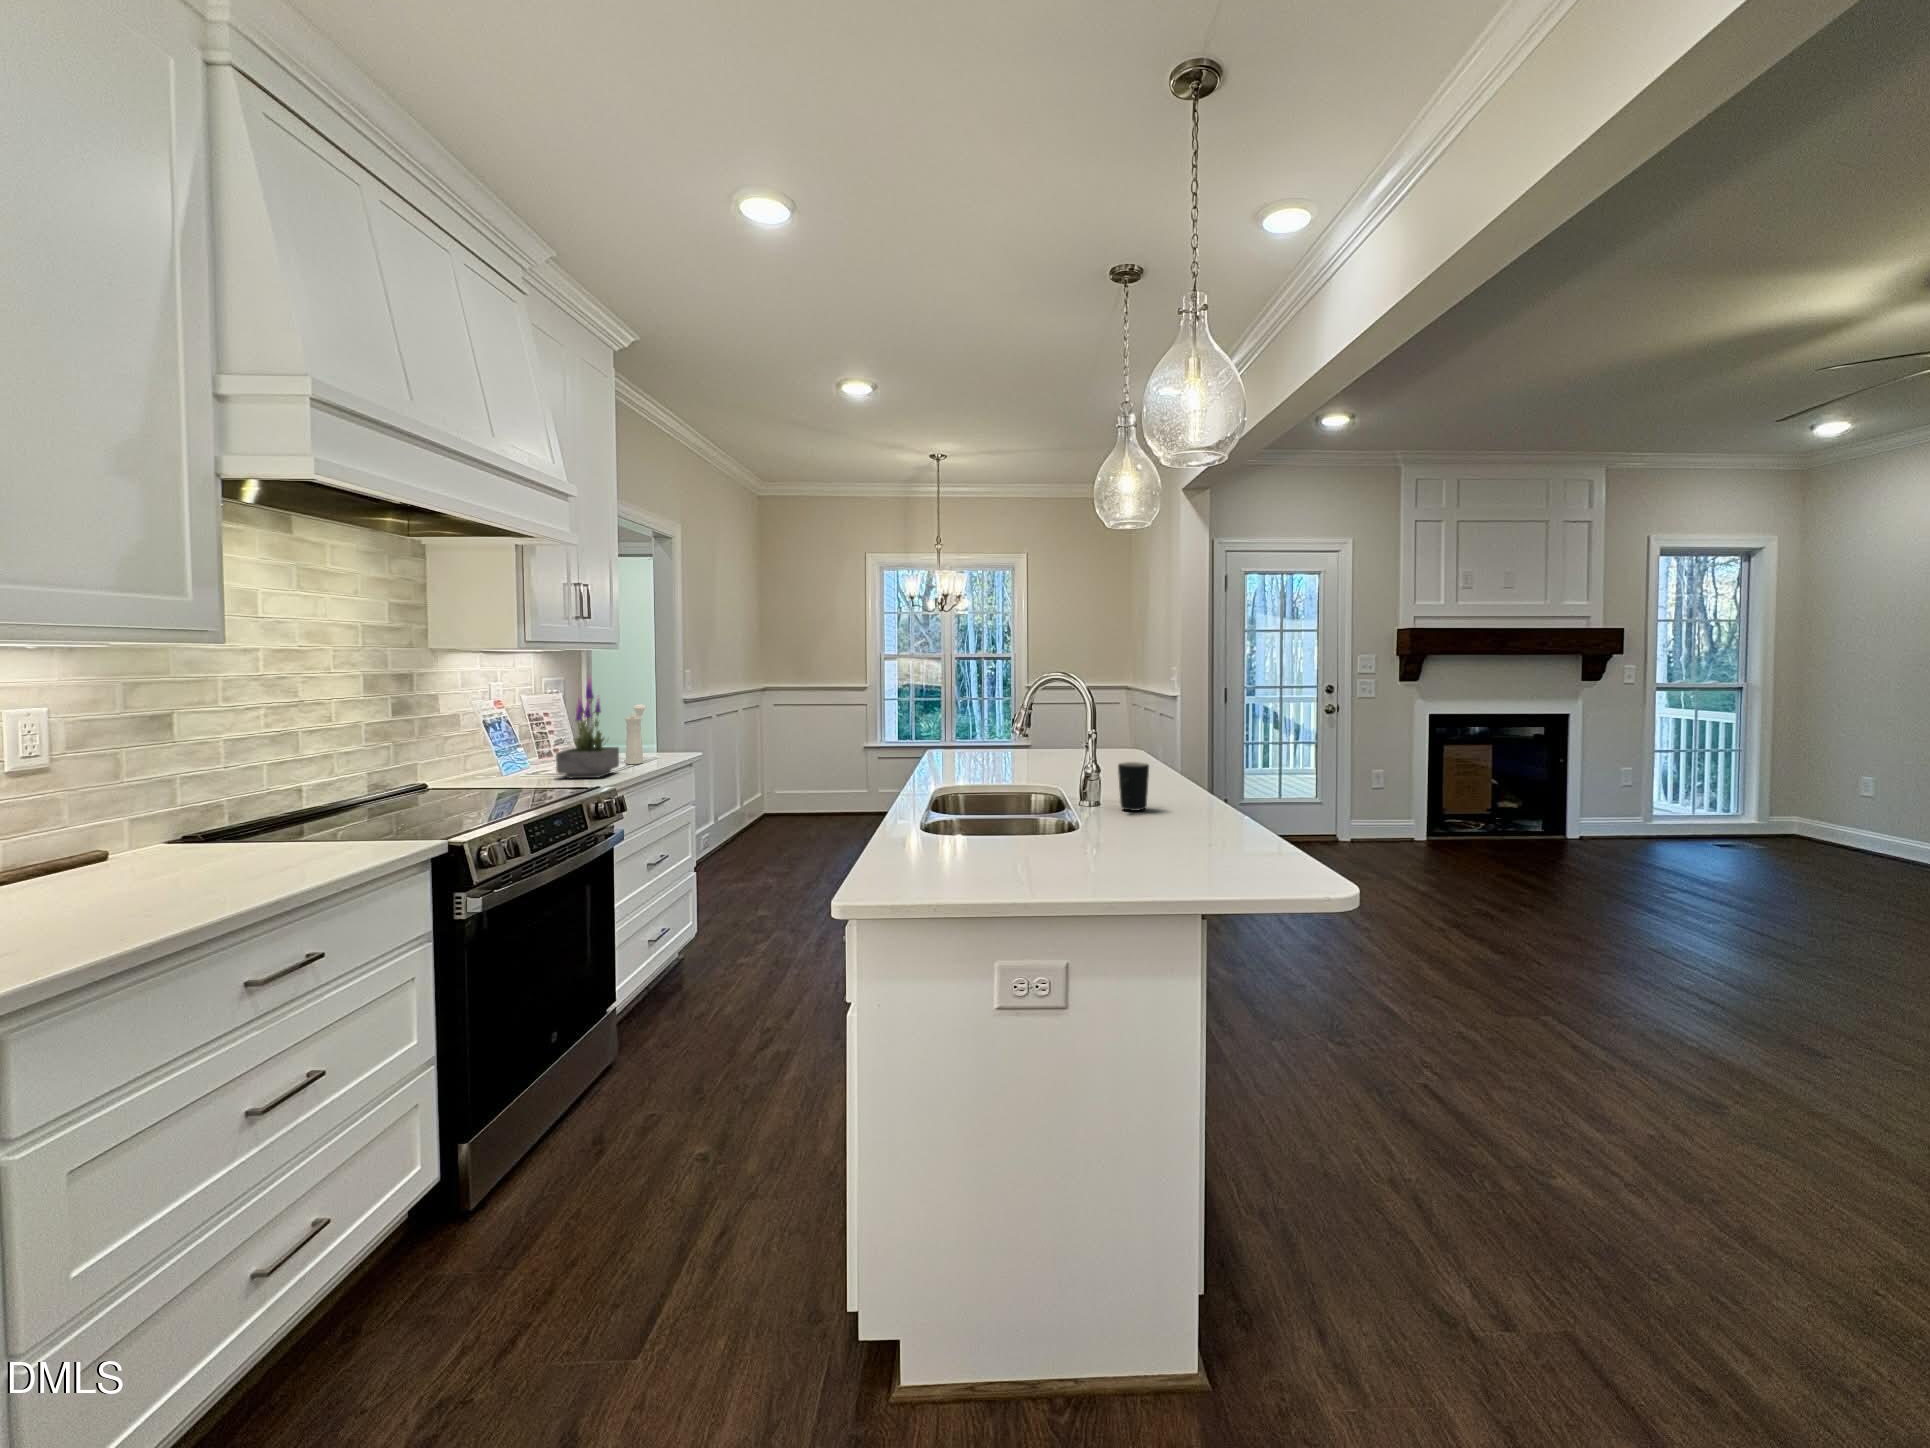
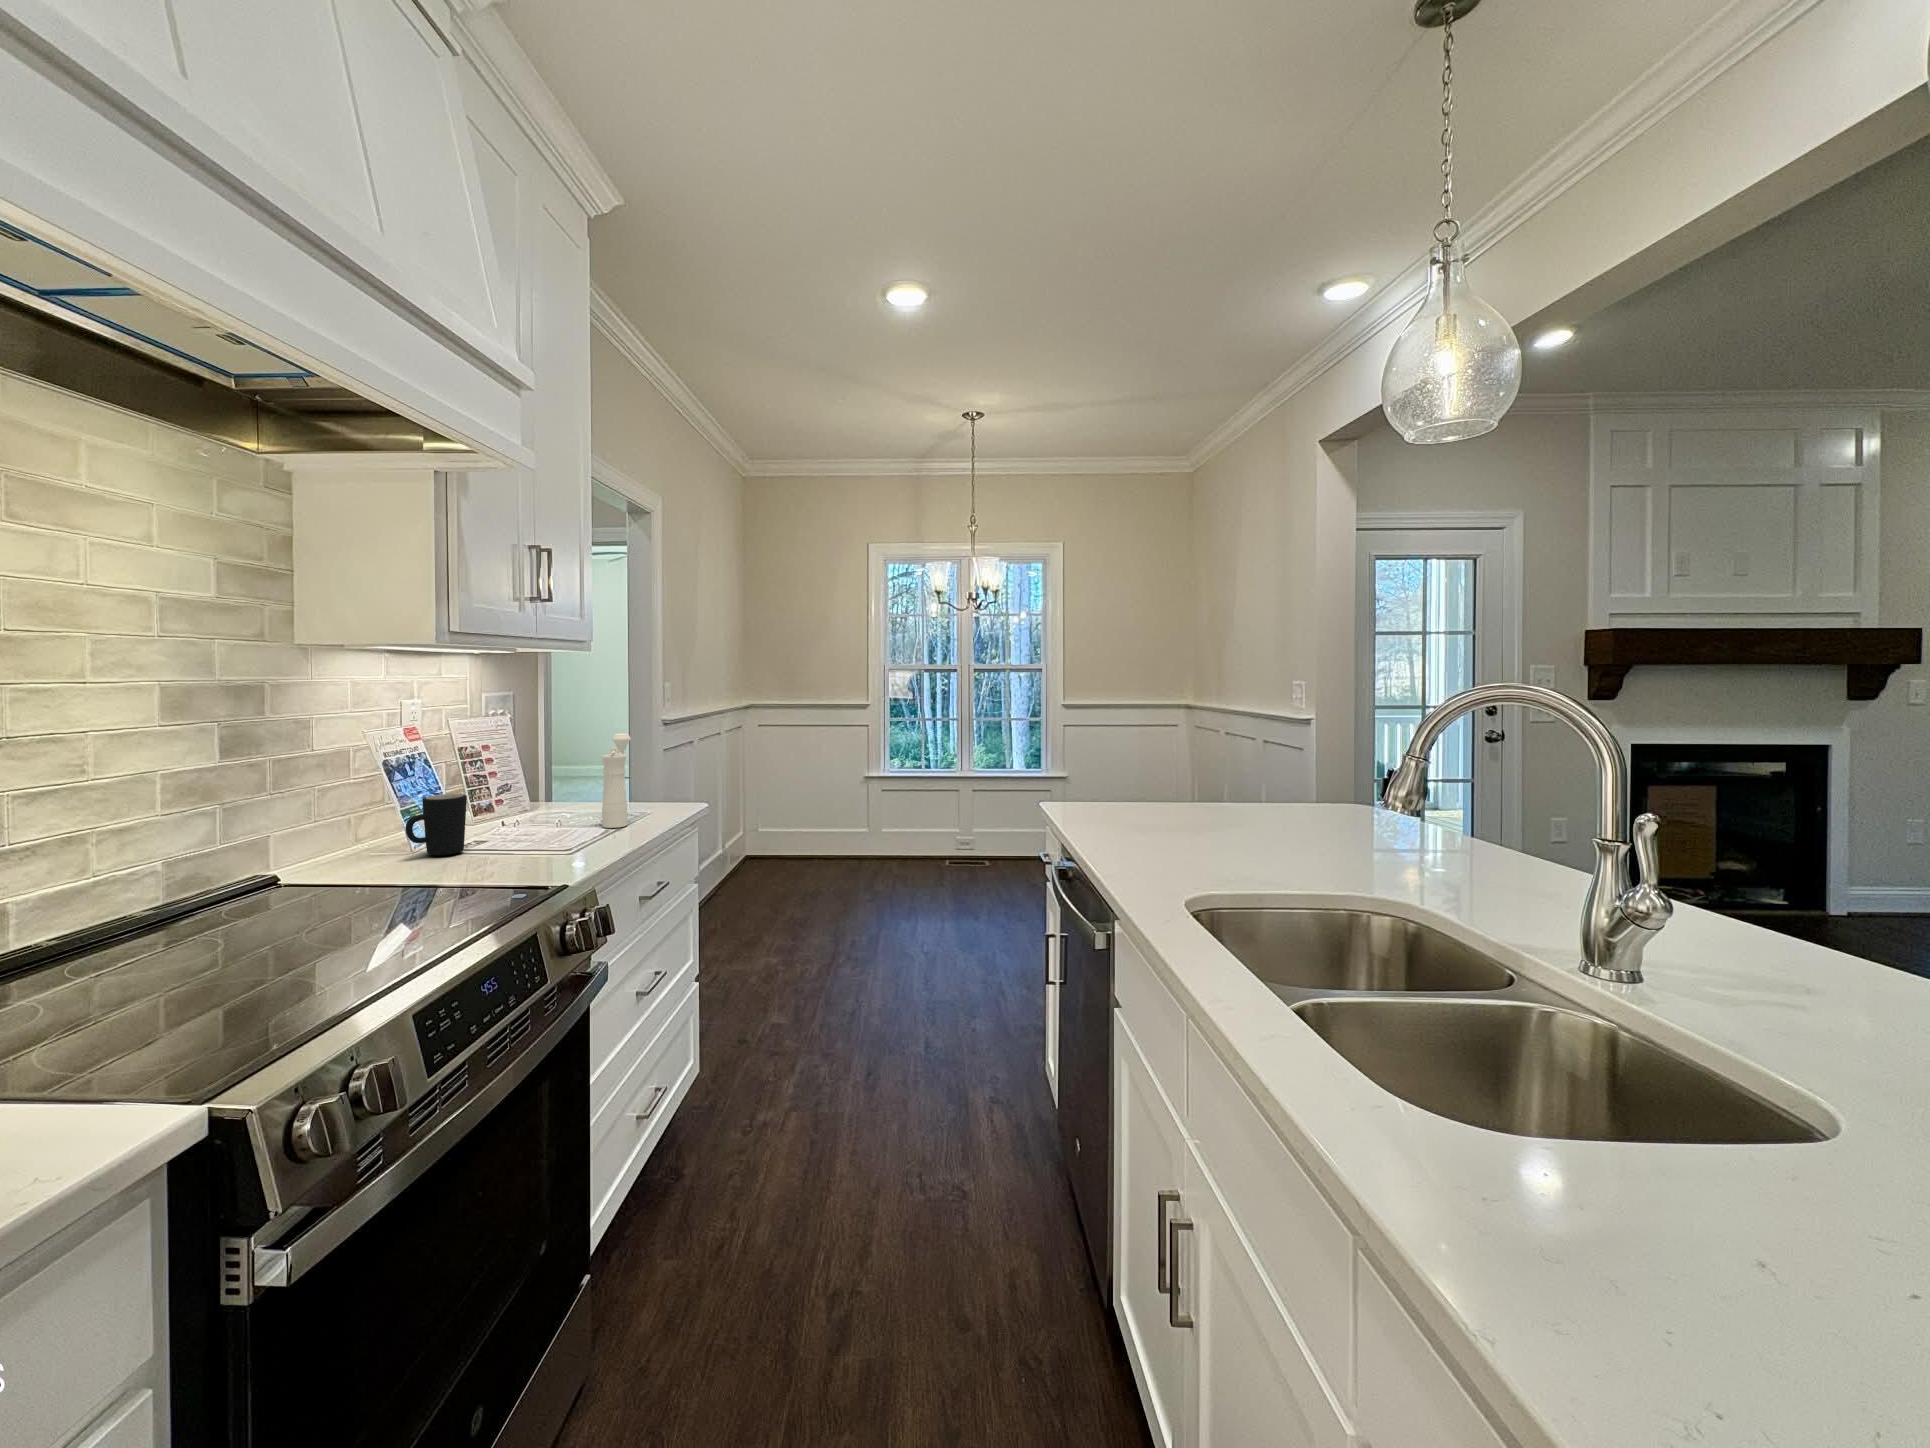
potted plant: present [556,677,619,778] -> none [495,689,595,862]
mug: present [1118,762,1149,811] -> present [406,794,467,855]

